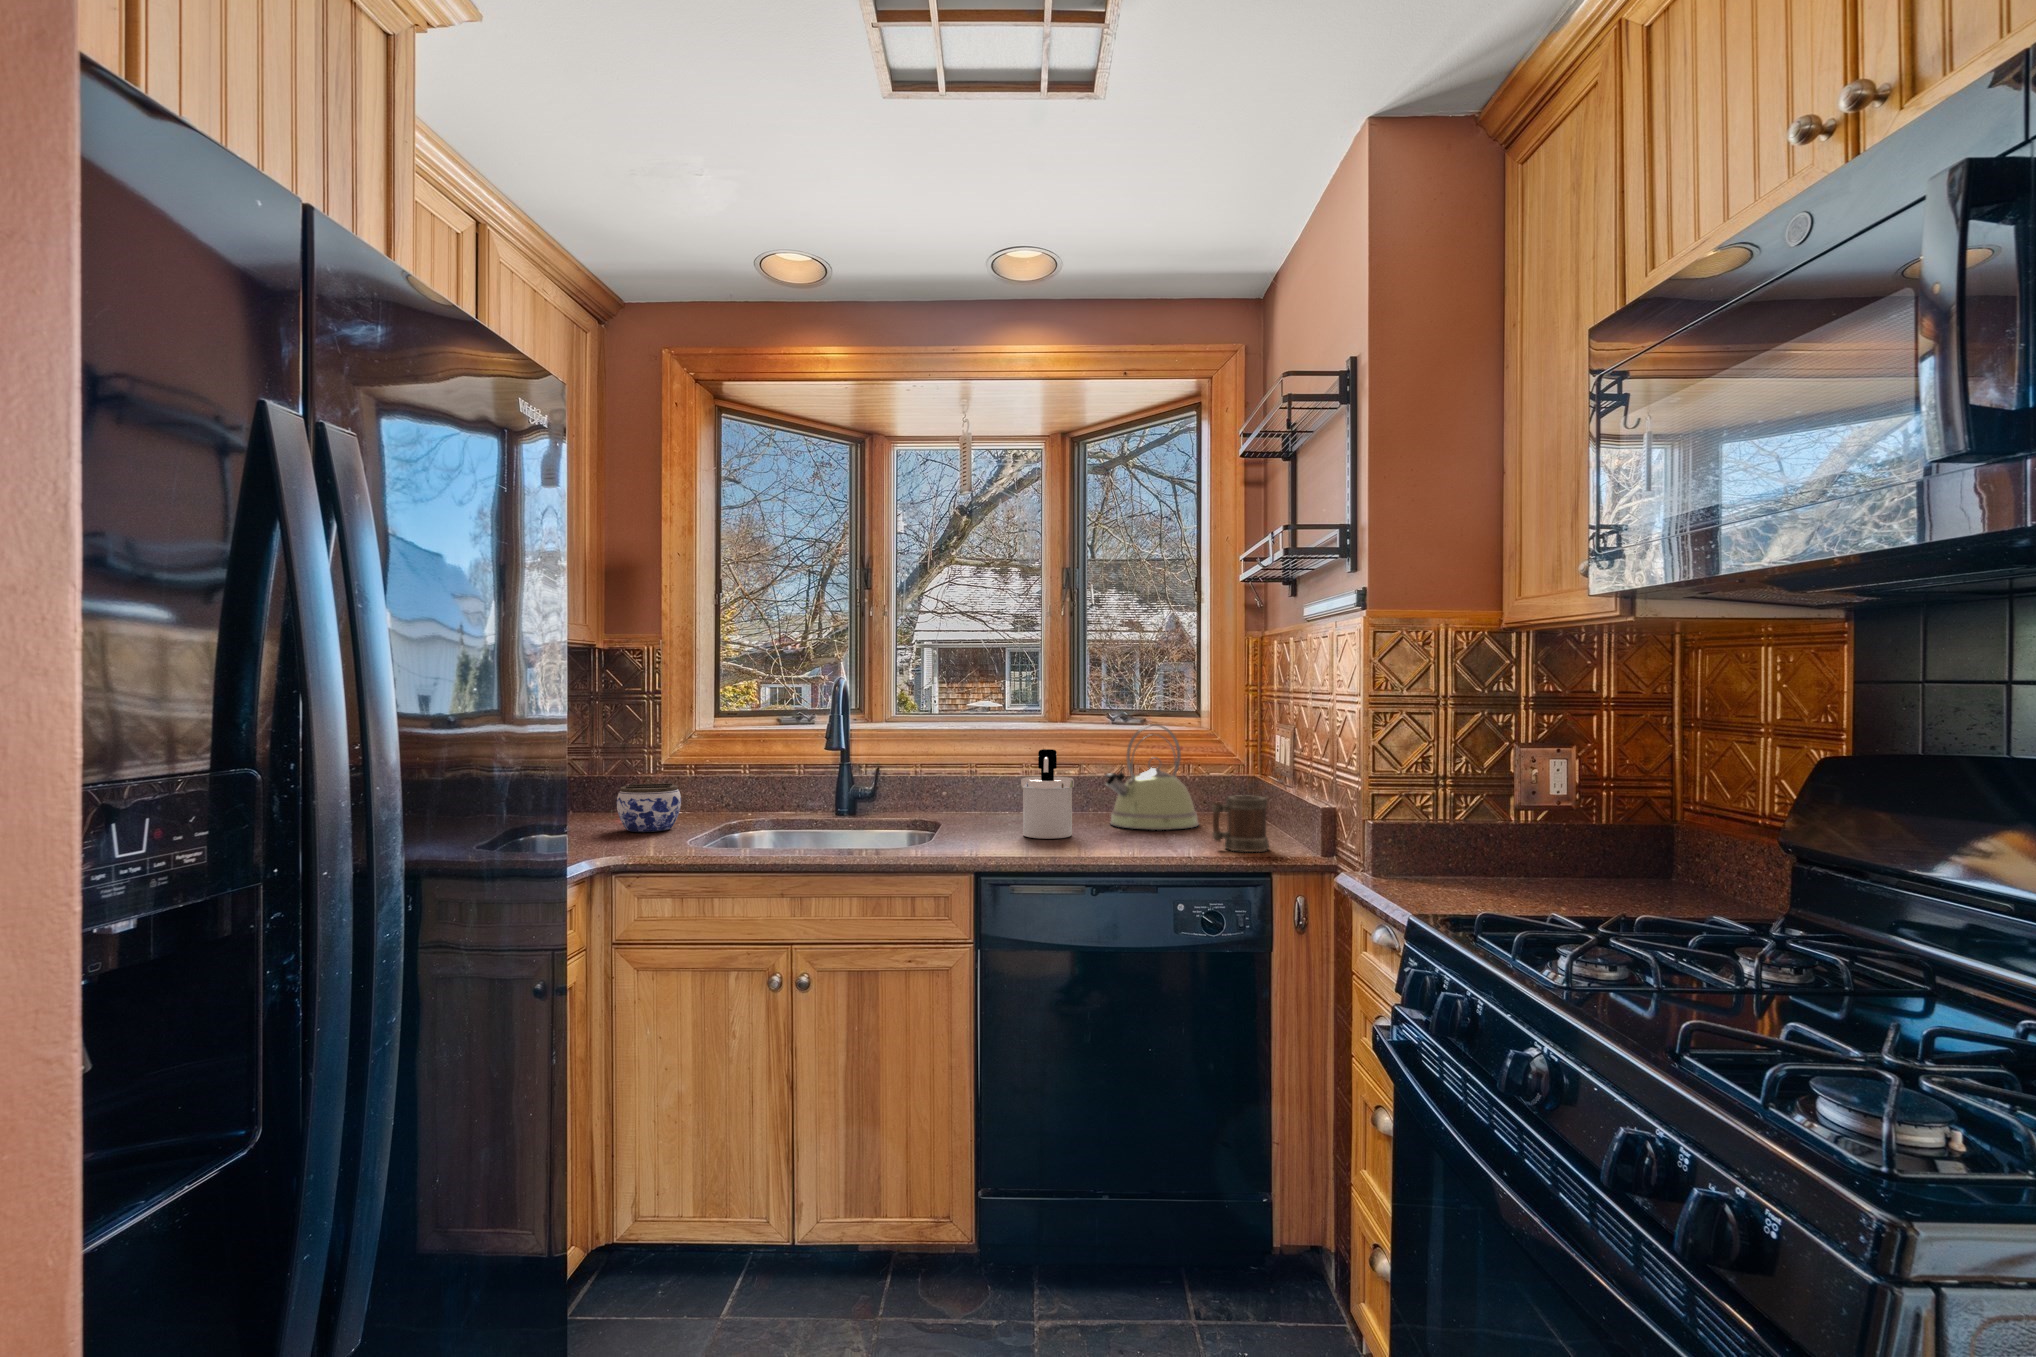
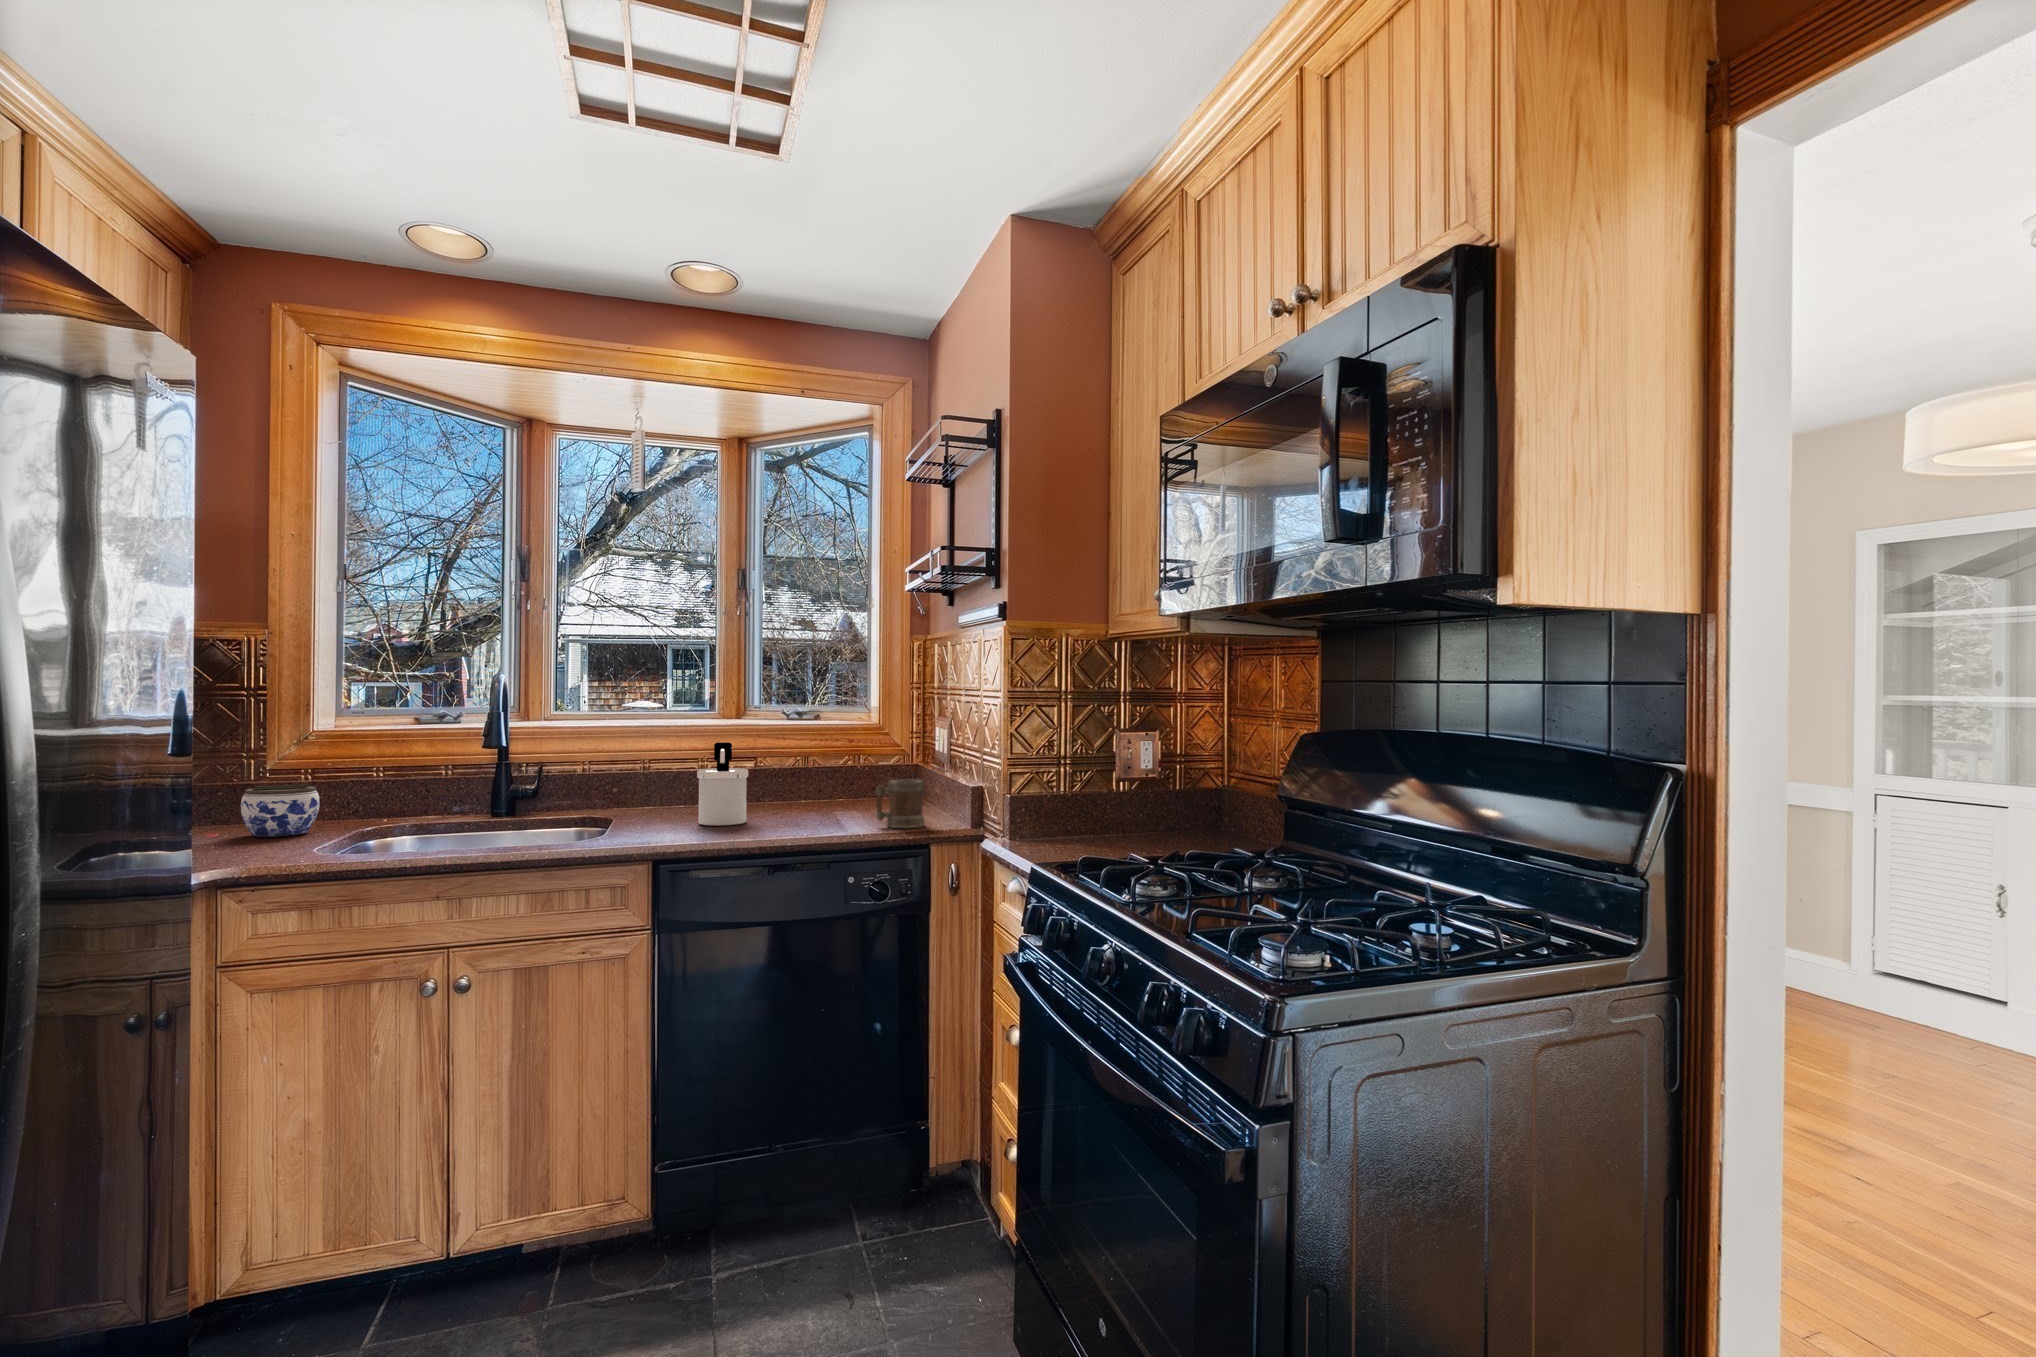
kettle: present [1105,724,1198,830] -> none [777,719,864,815]

